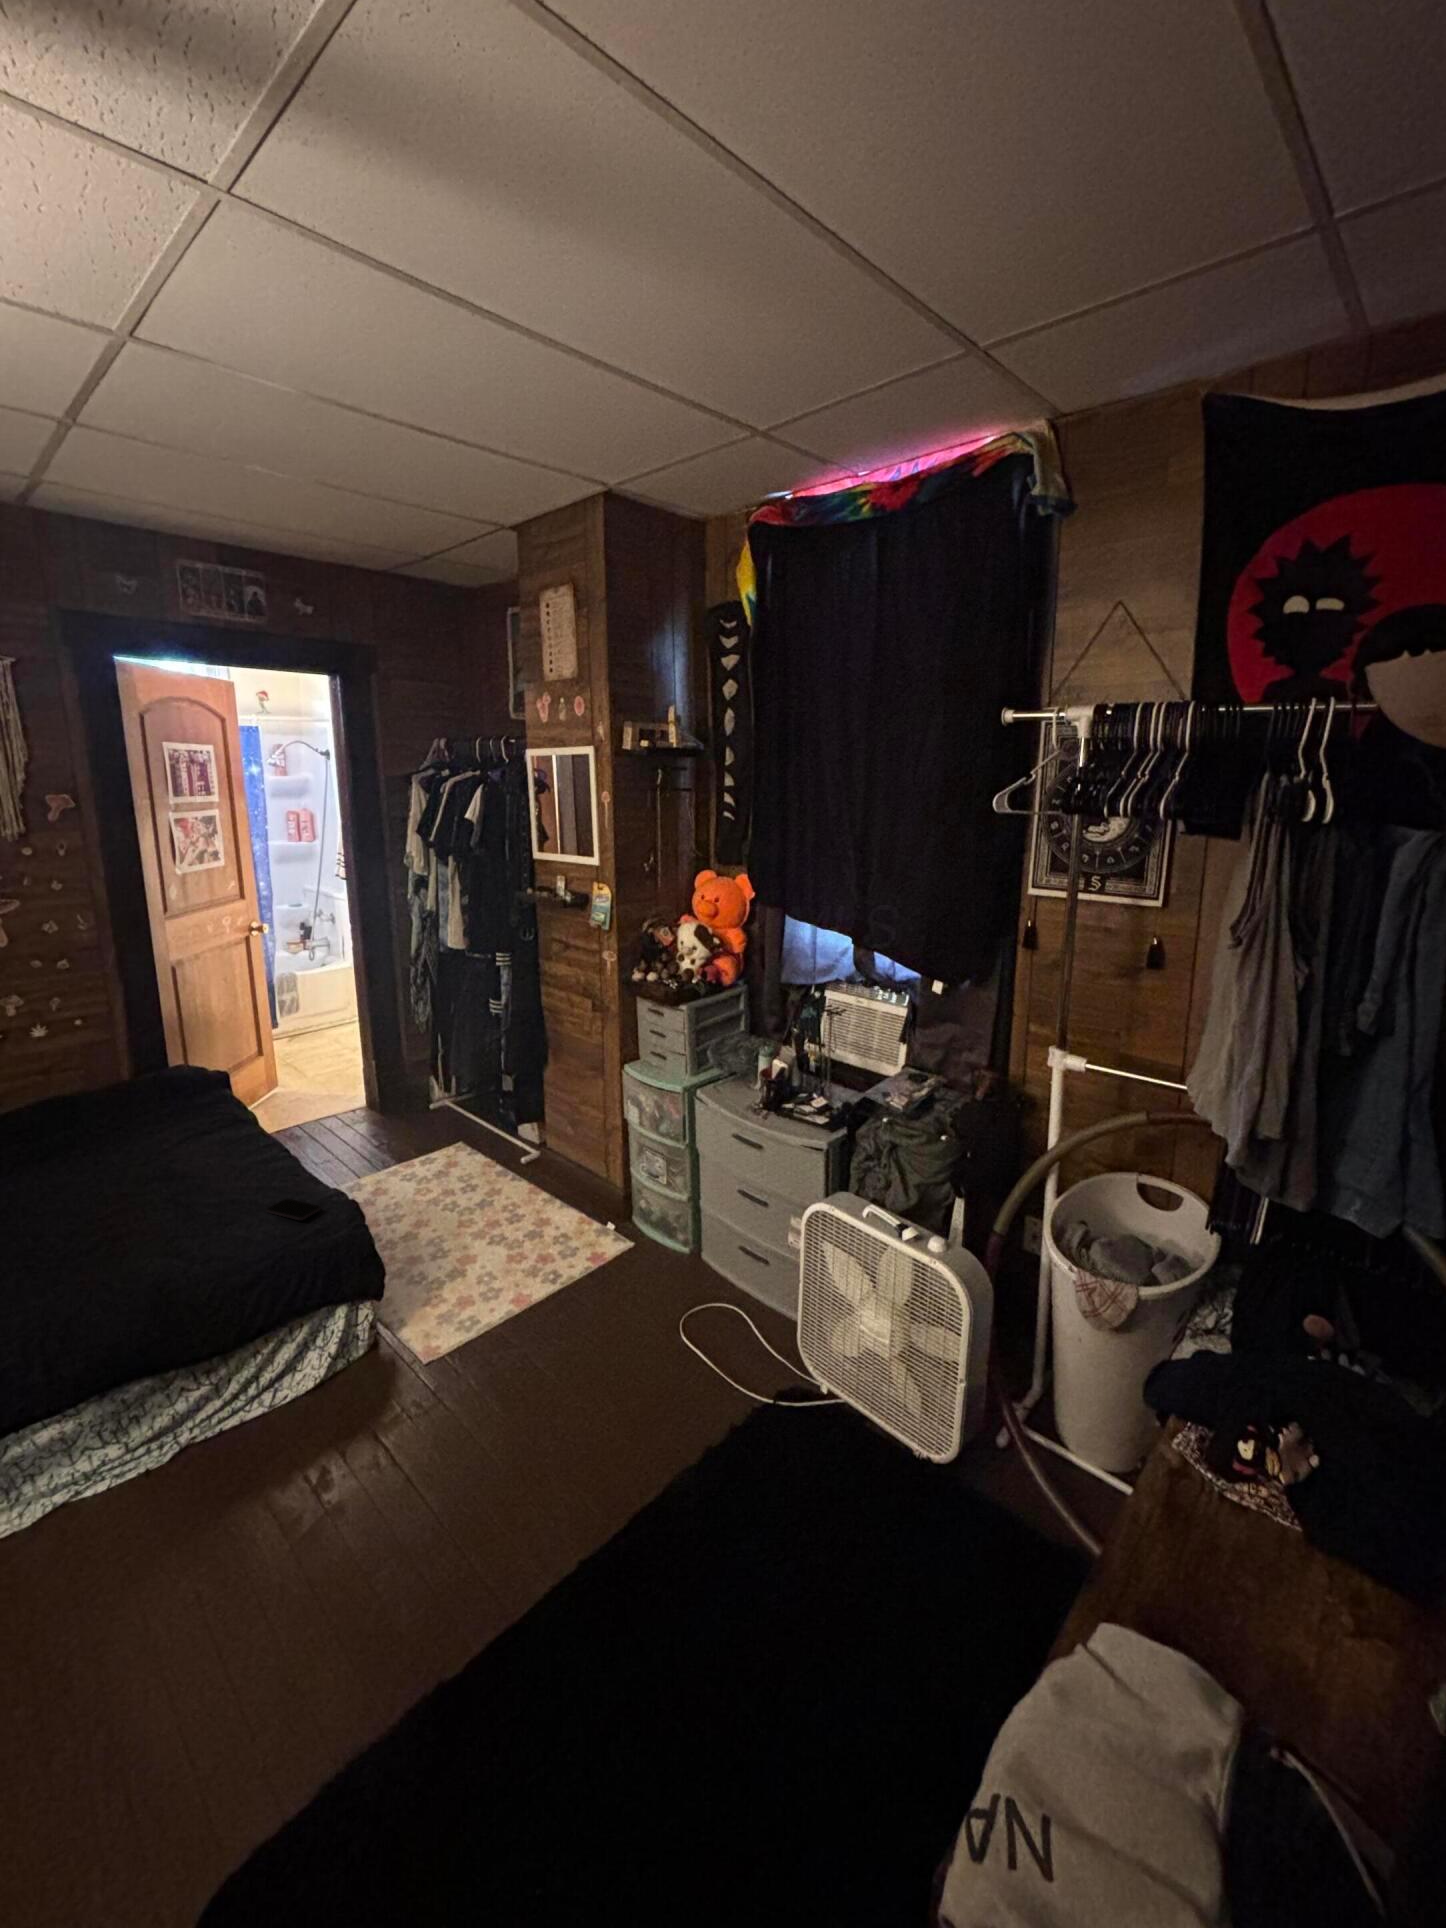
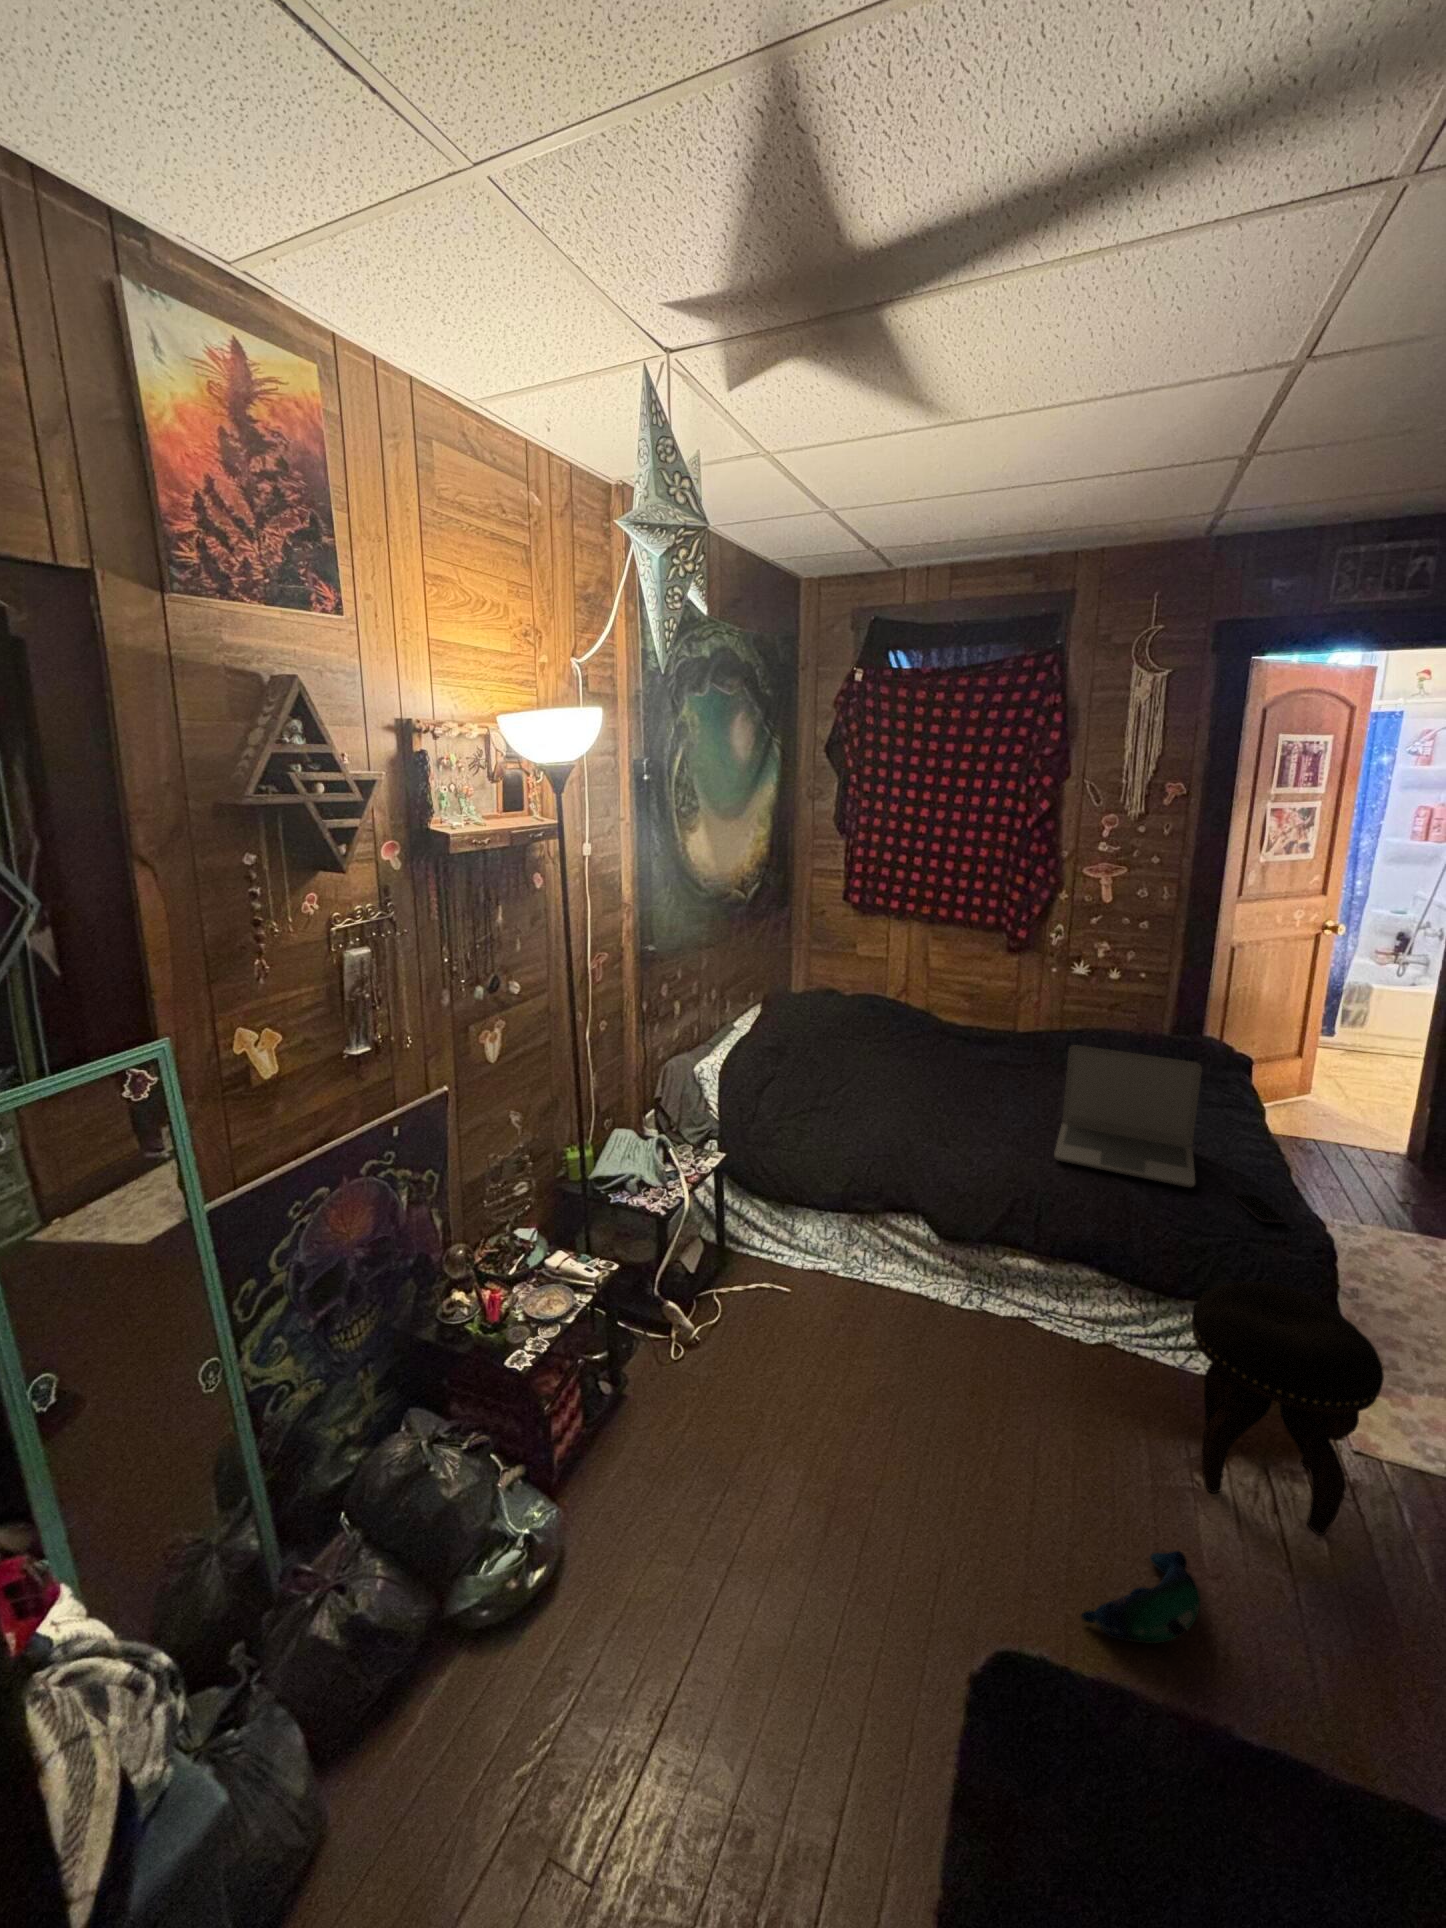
laptop: none [18,1094,227,1282] -> present [1054,1045,1202,1187]
footstool: none [275,1260,442,1505] -> present [1192,1282,1384,1535]
plush toy: none [276,1587,382,1769] -> present [1081,1551,1200,1644]

